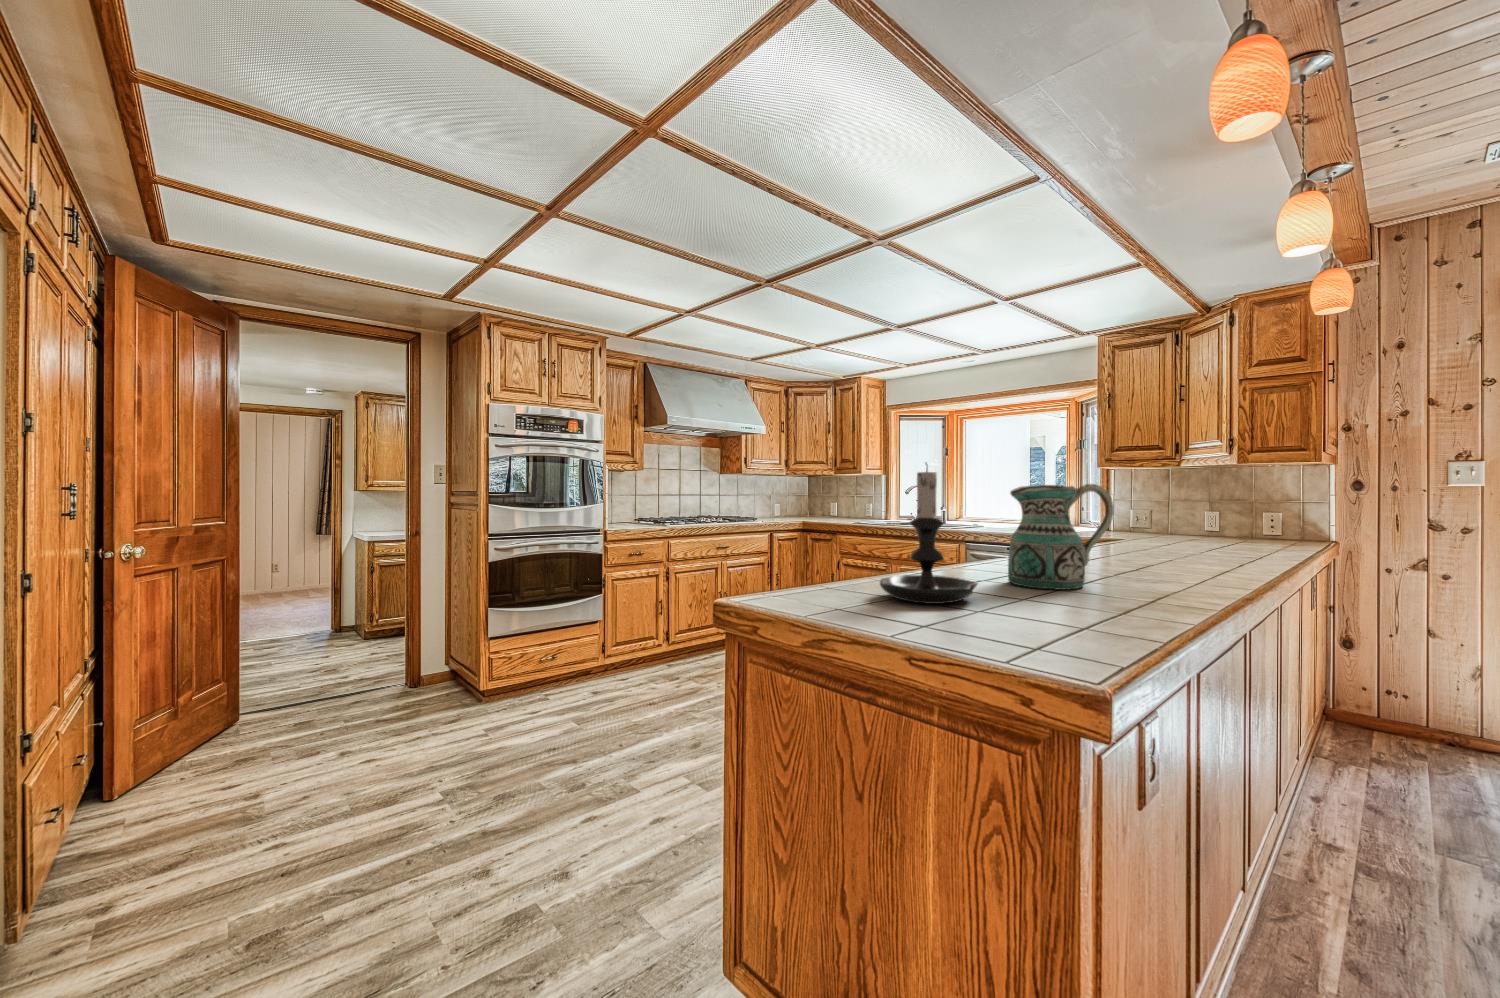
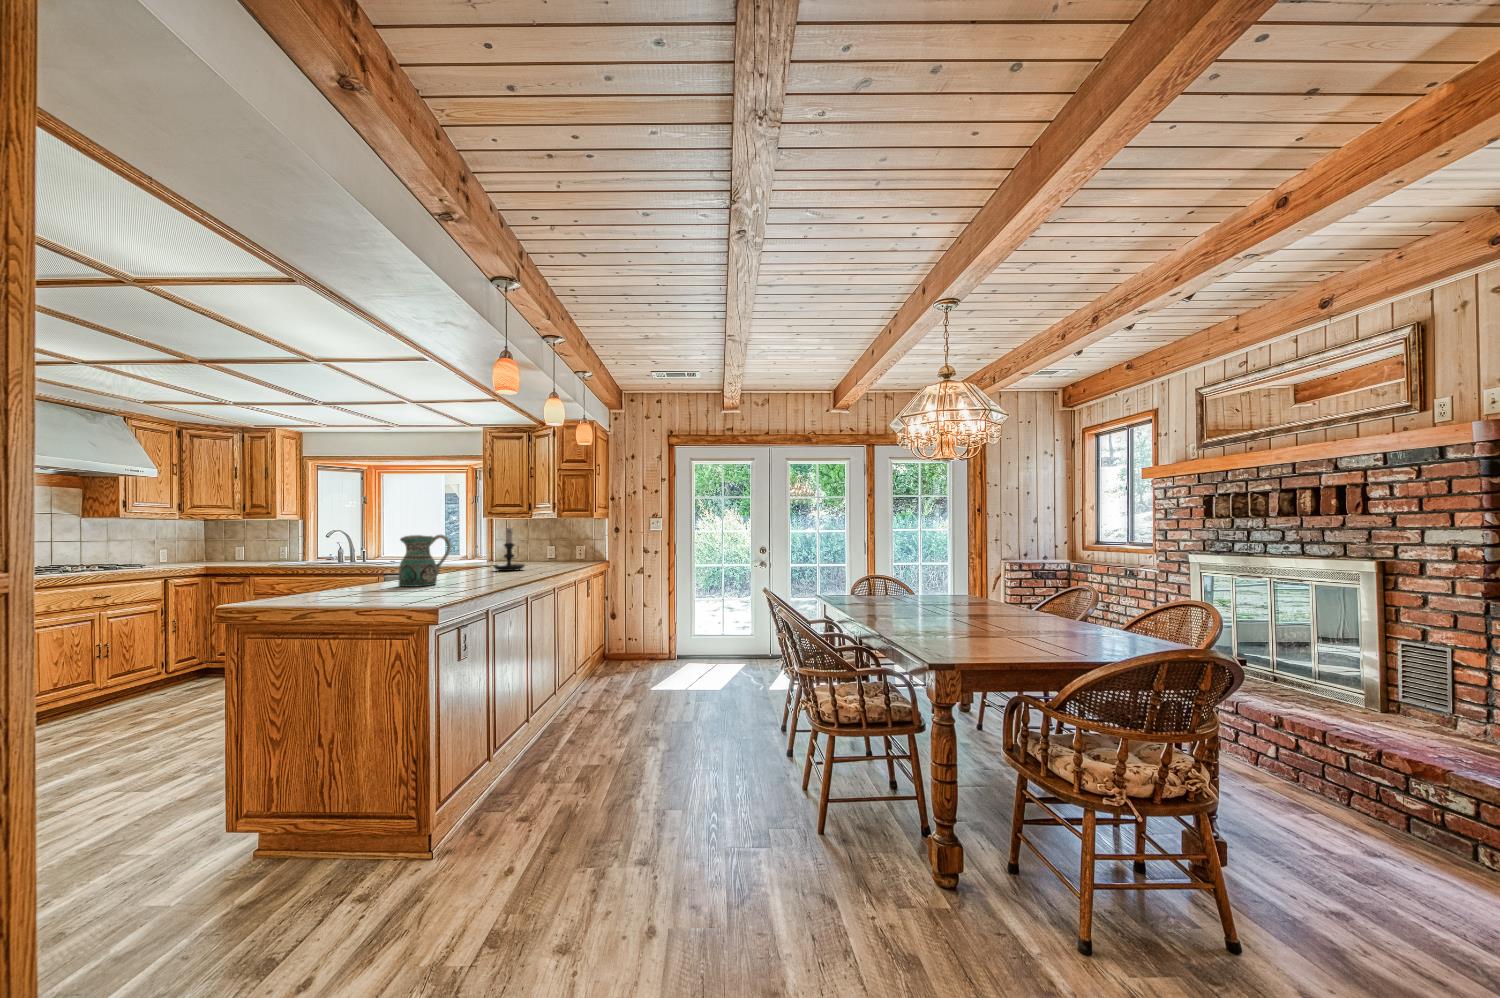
candle holder: present [880,462,978,604] -> present [493,528,525,571]

